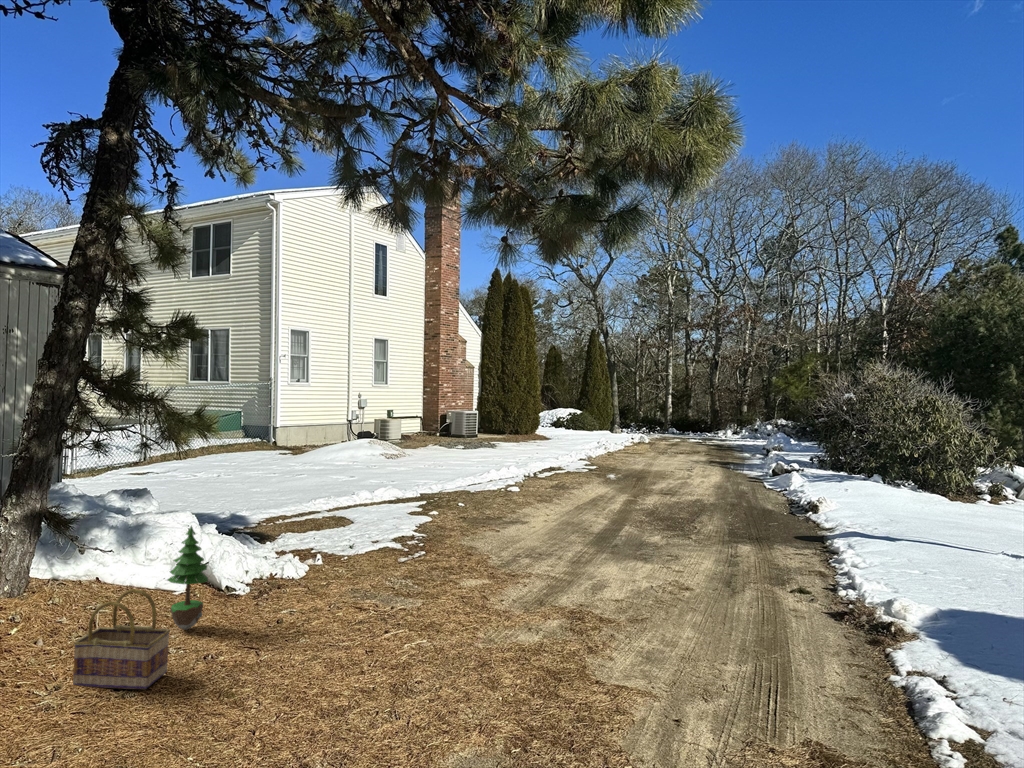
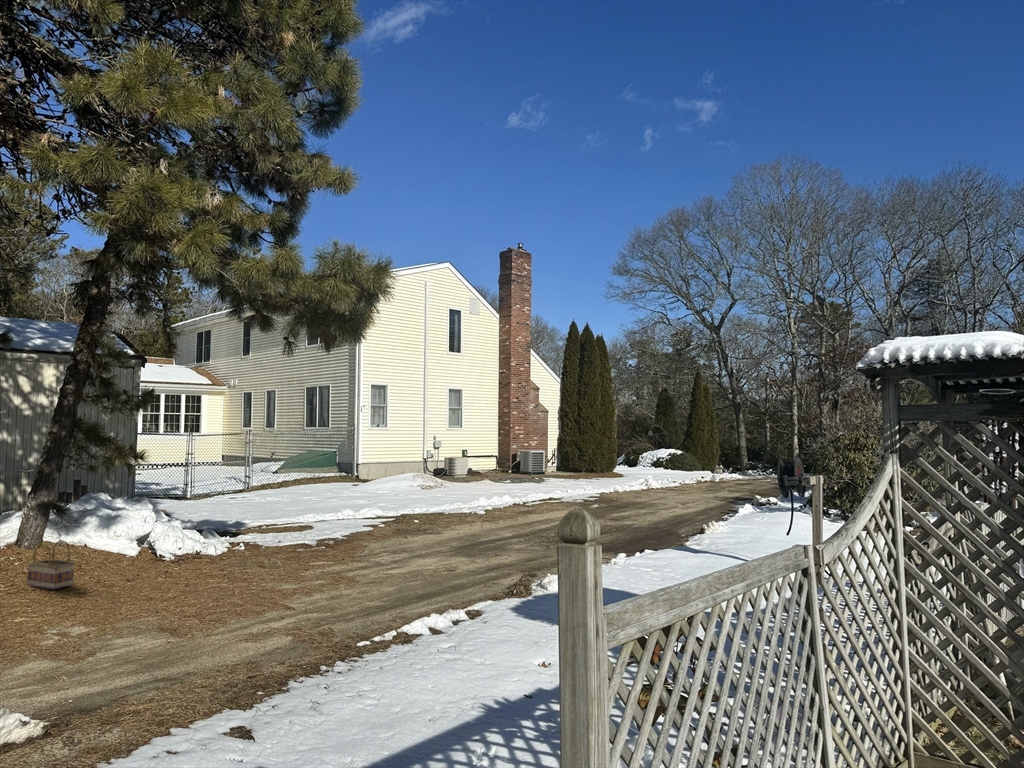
potted tree: present [168,526,208,630] -> none [97,511,122,572]

